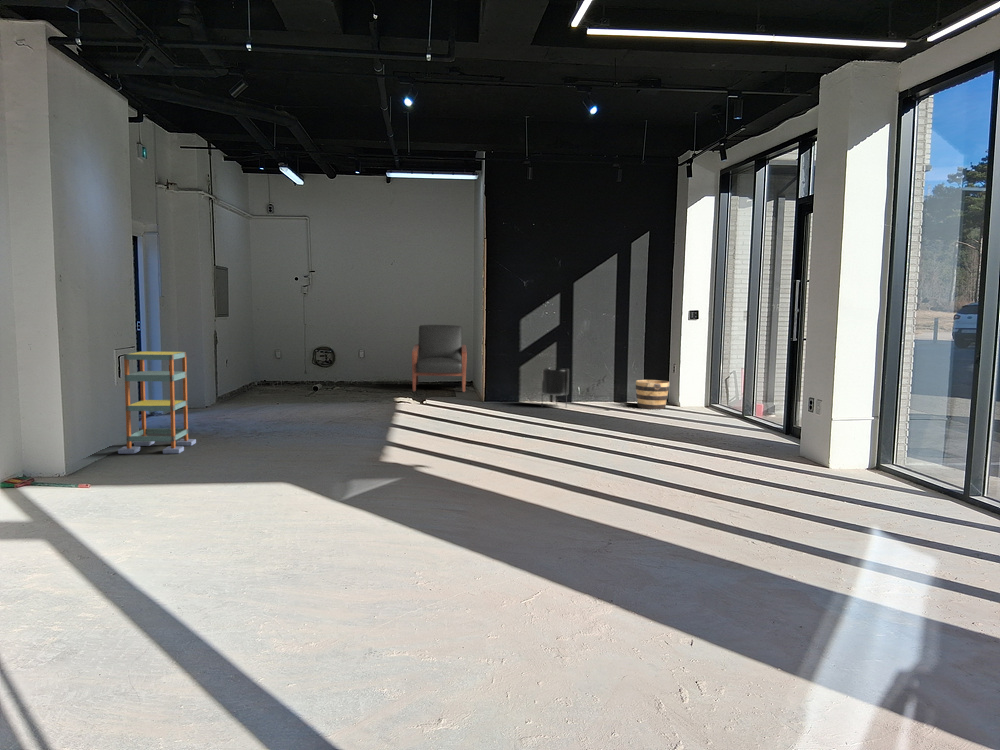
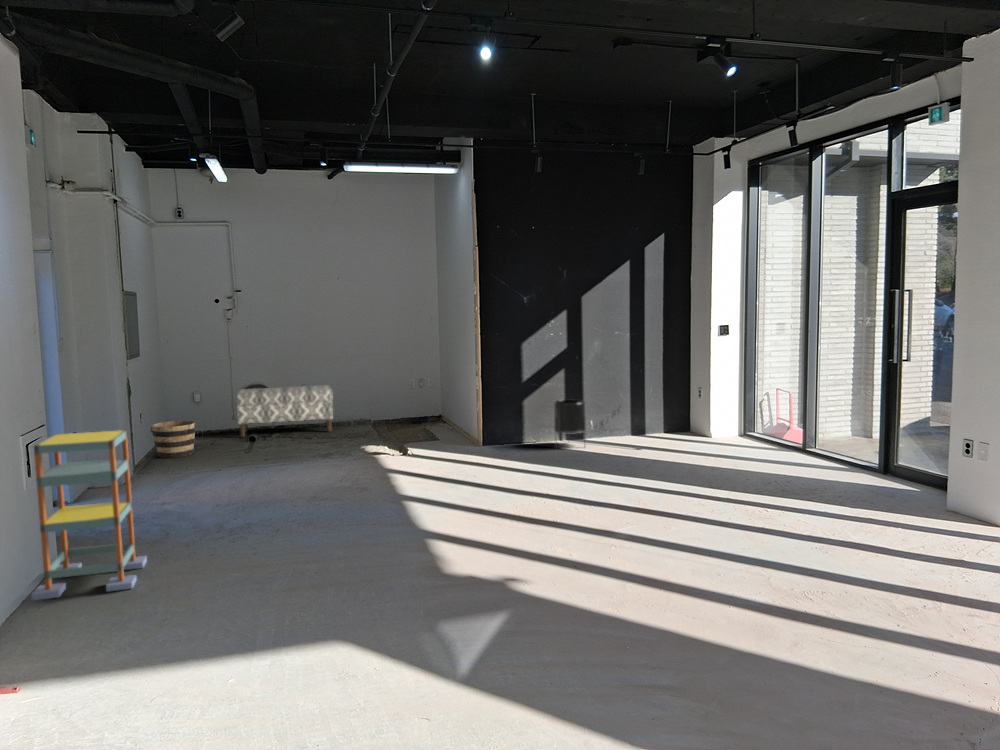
chair: present [412,325,467,392] -> none [371,350,443,434]
bench: none [304,350,382,388] -> present [236,385,333,437]
bucket: present [636,380,669,409] -> present [151,421,197,458]

